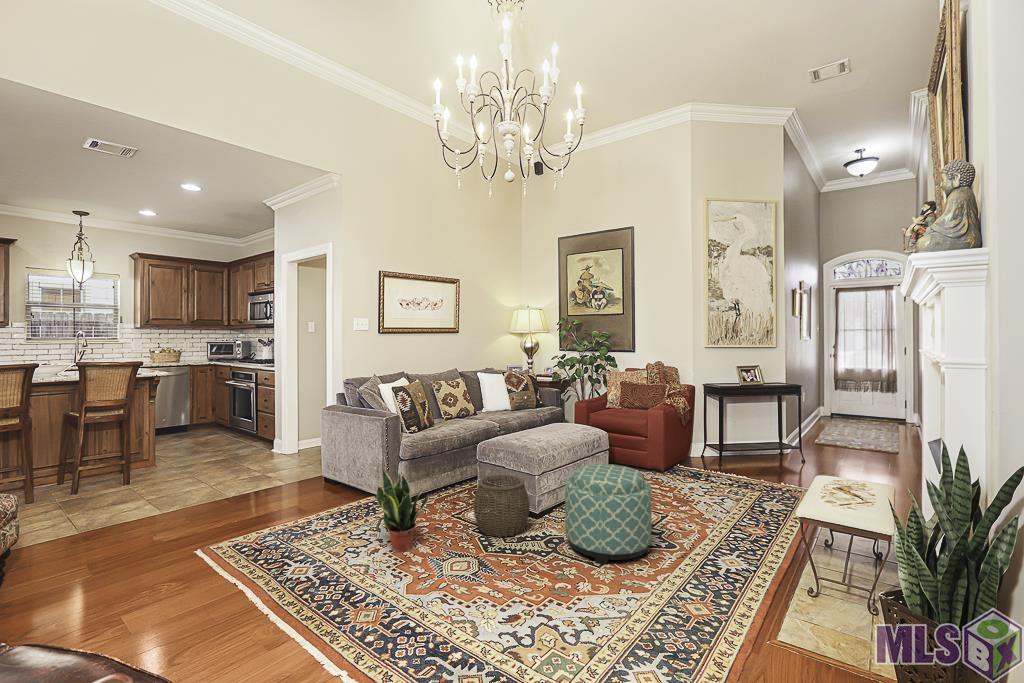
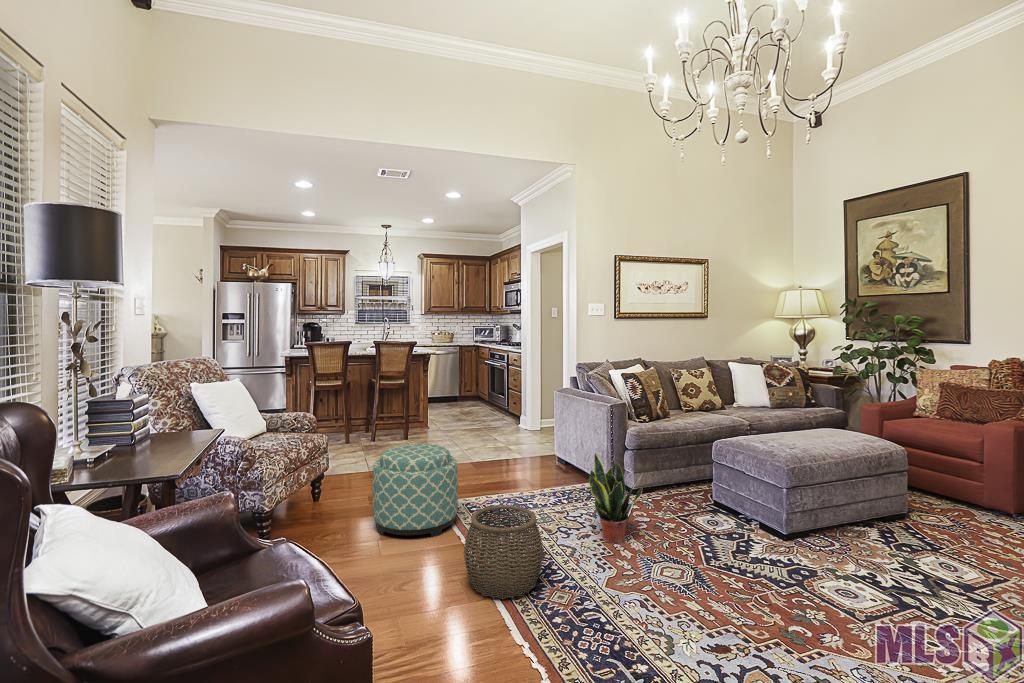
ottoman: present [565,464,652,565] -> present [373,444,458,537]
woven basket: present [473,474,530,537] -> present [463,505,544,599]

